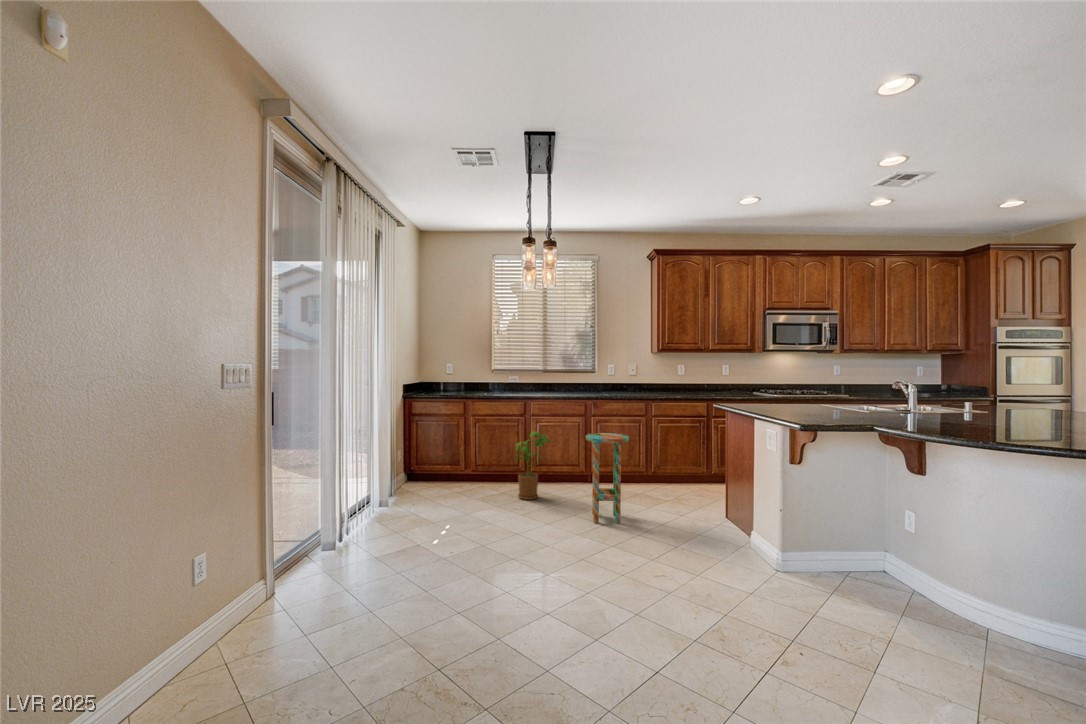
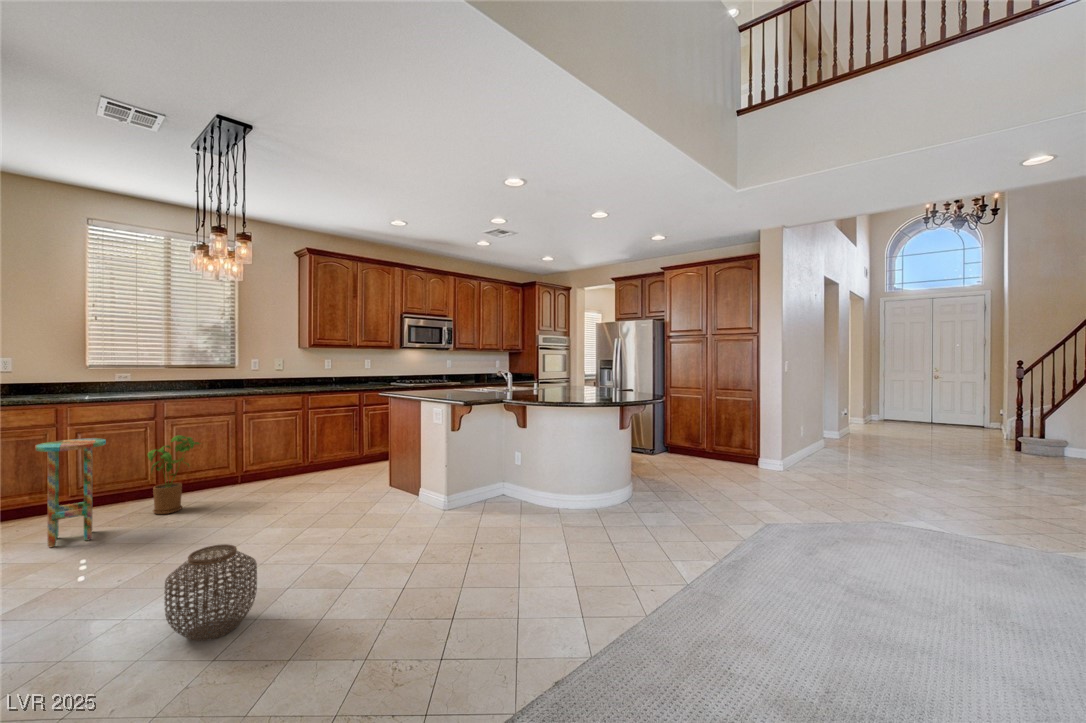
side table: present [586,433,629,524] -> present [35,438,106,547]
woven basket: none [449,544,523,636] -> present [165,544,257,641]

